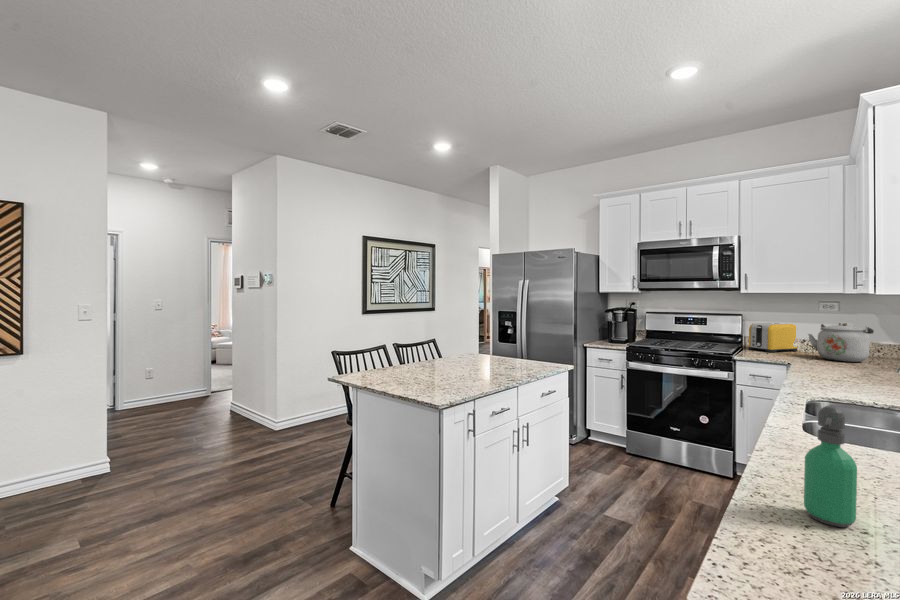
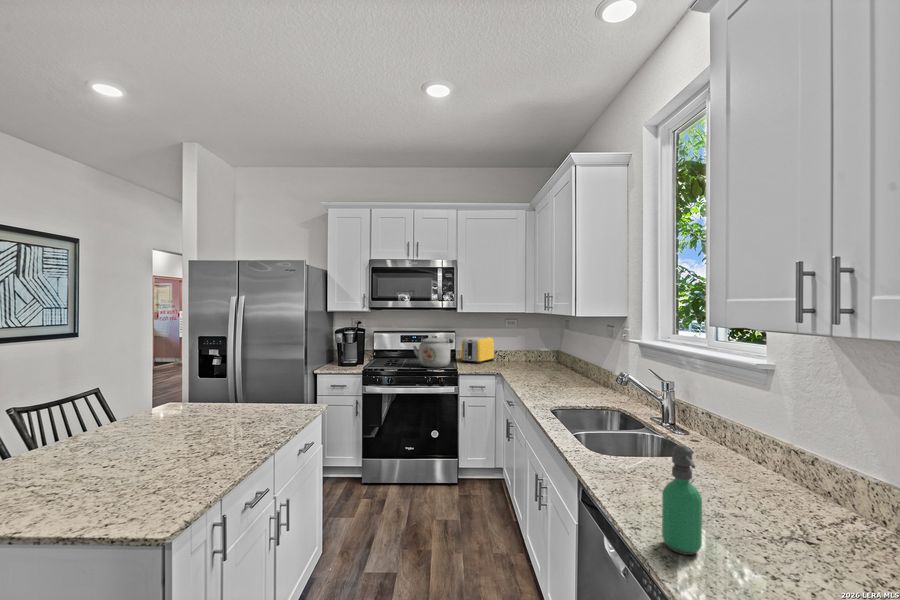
kettle: present [808,323,874,362] -> present [413,335,453,368]

